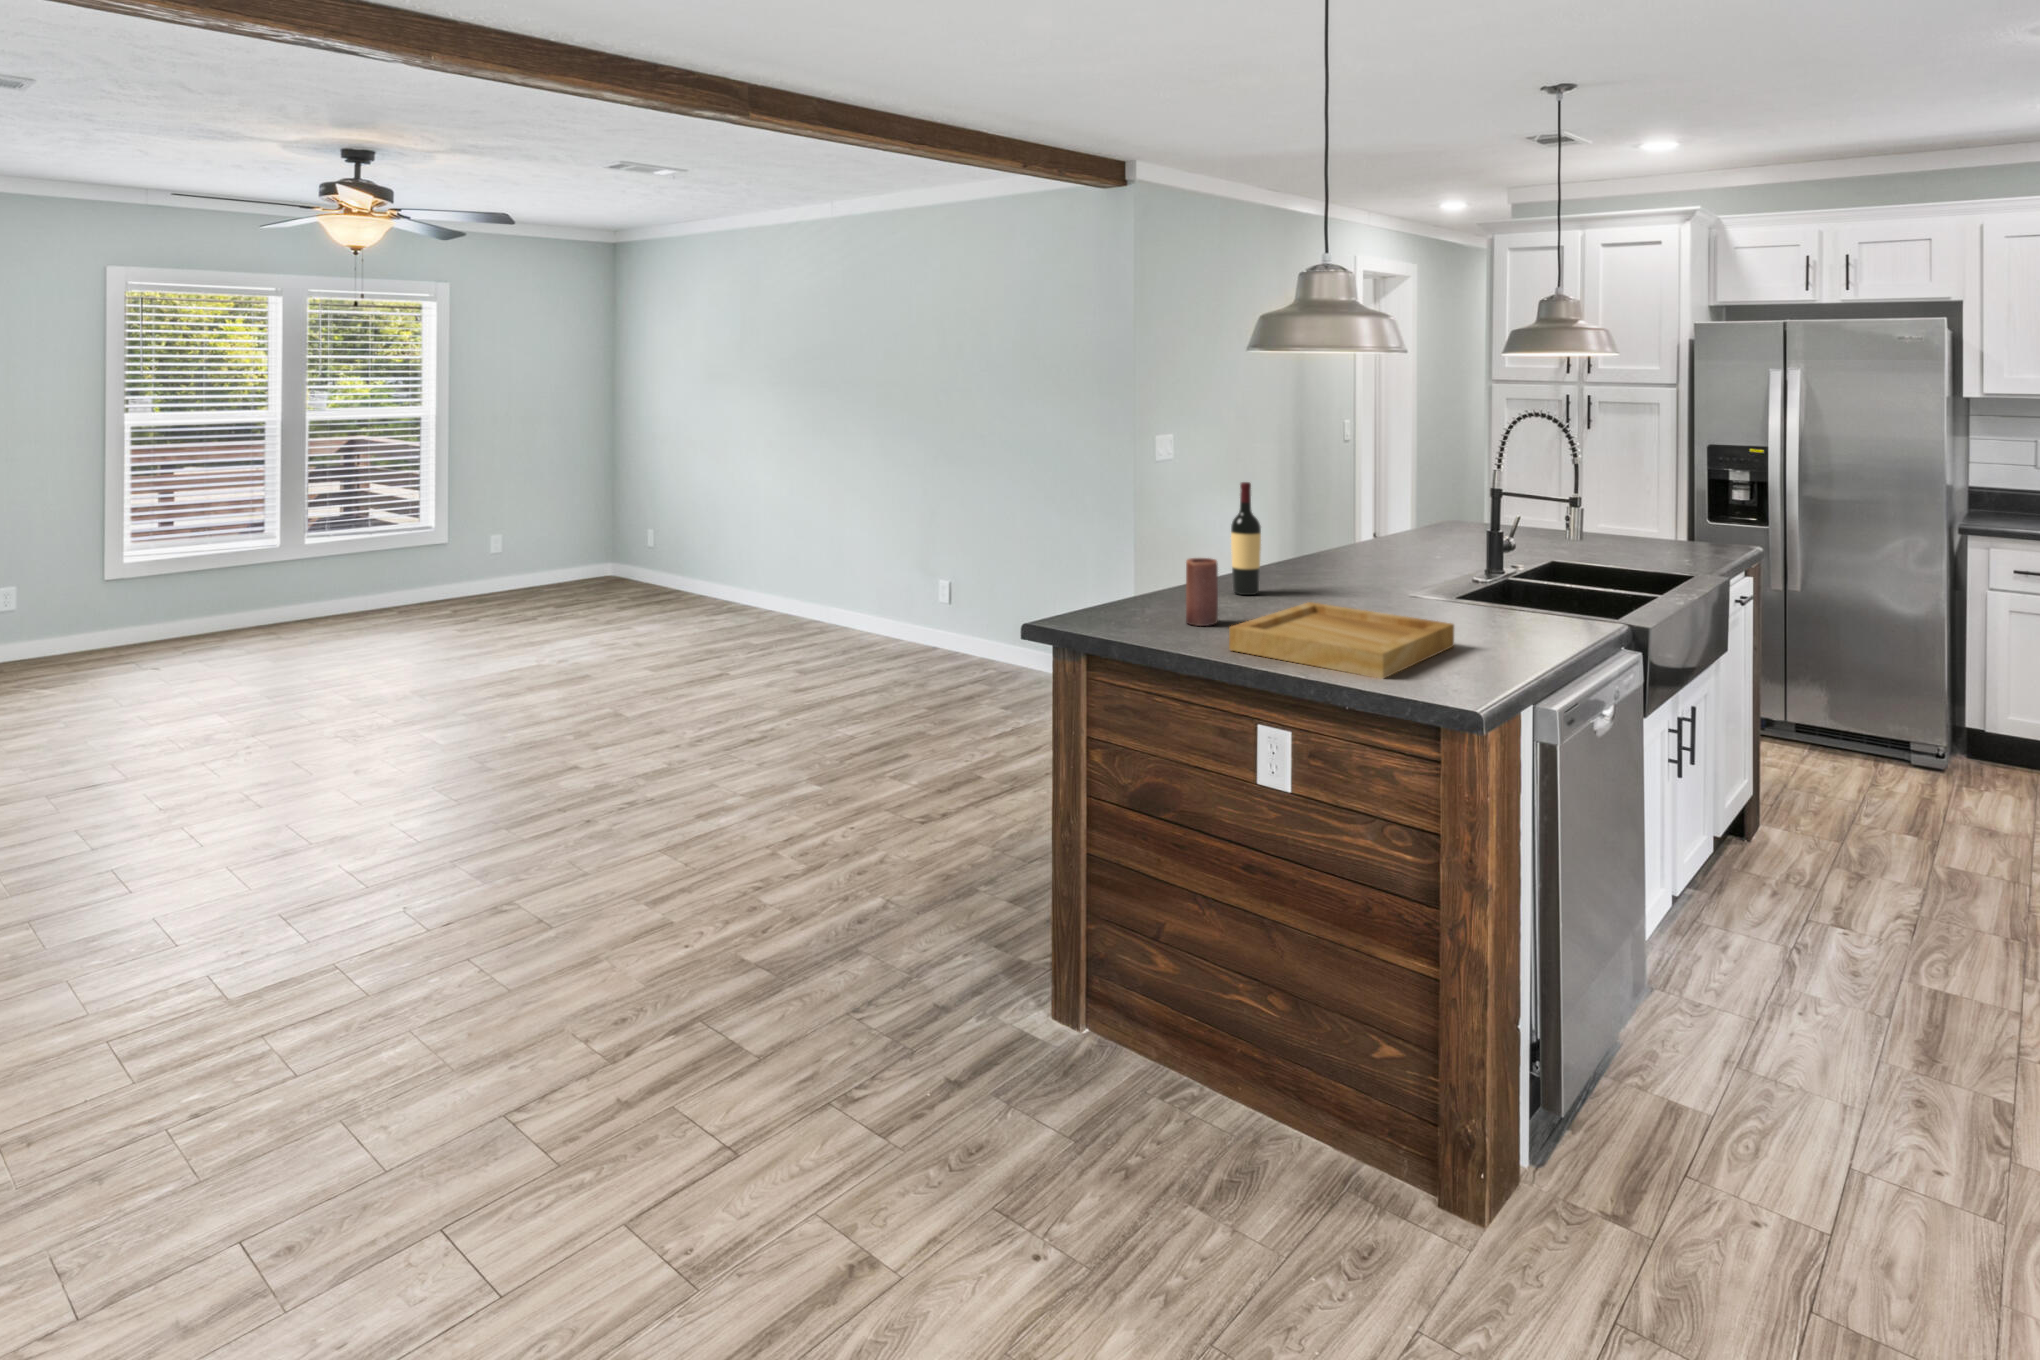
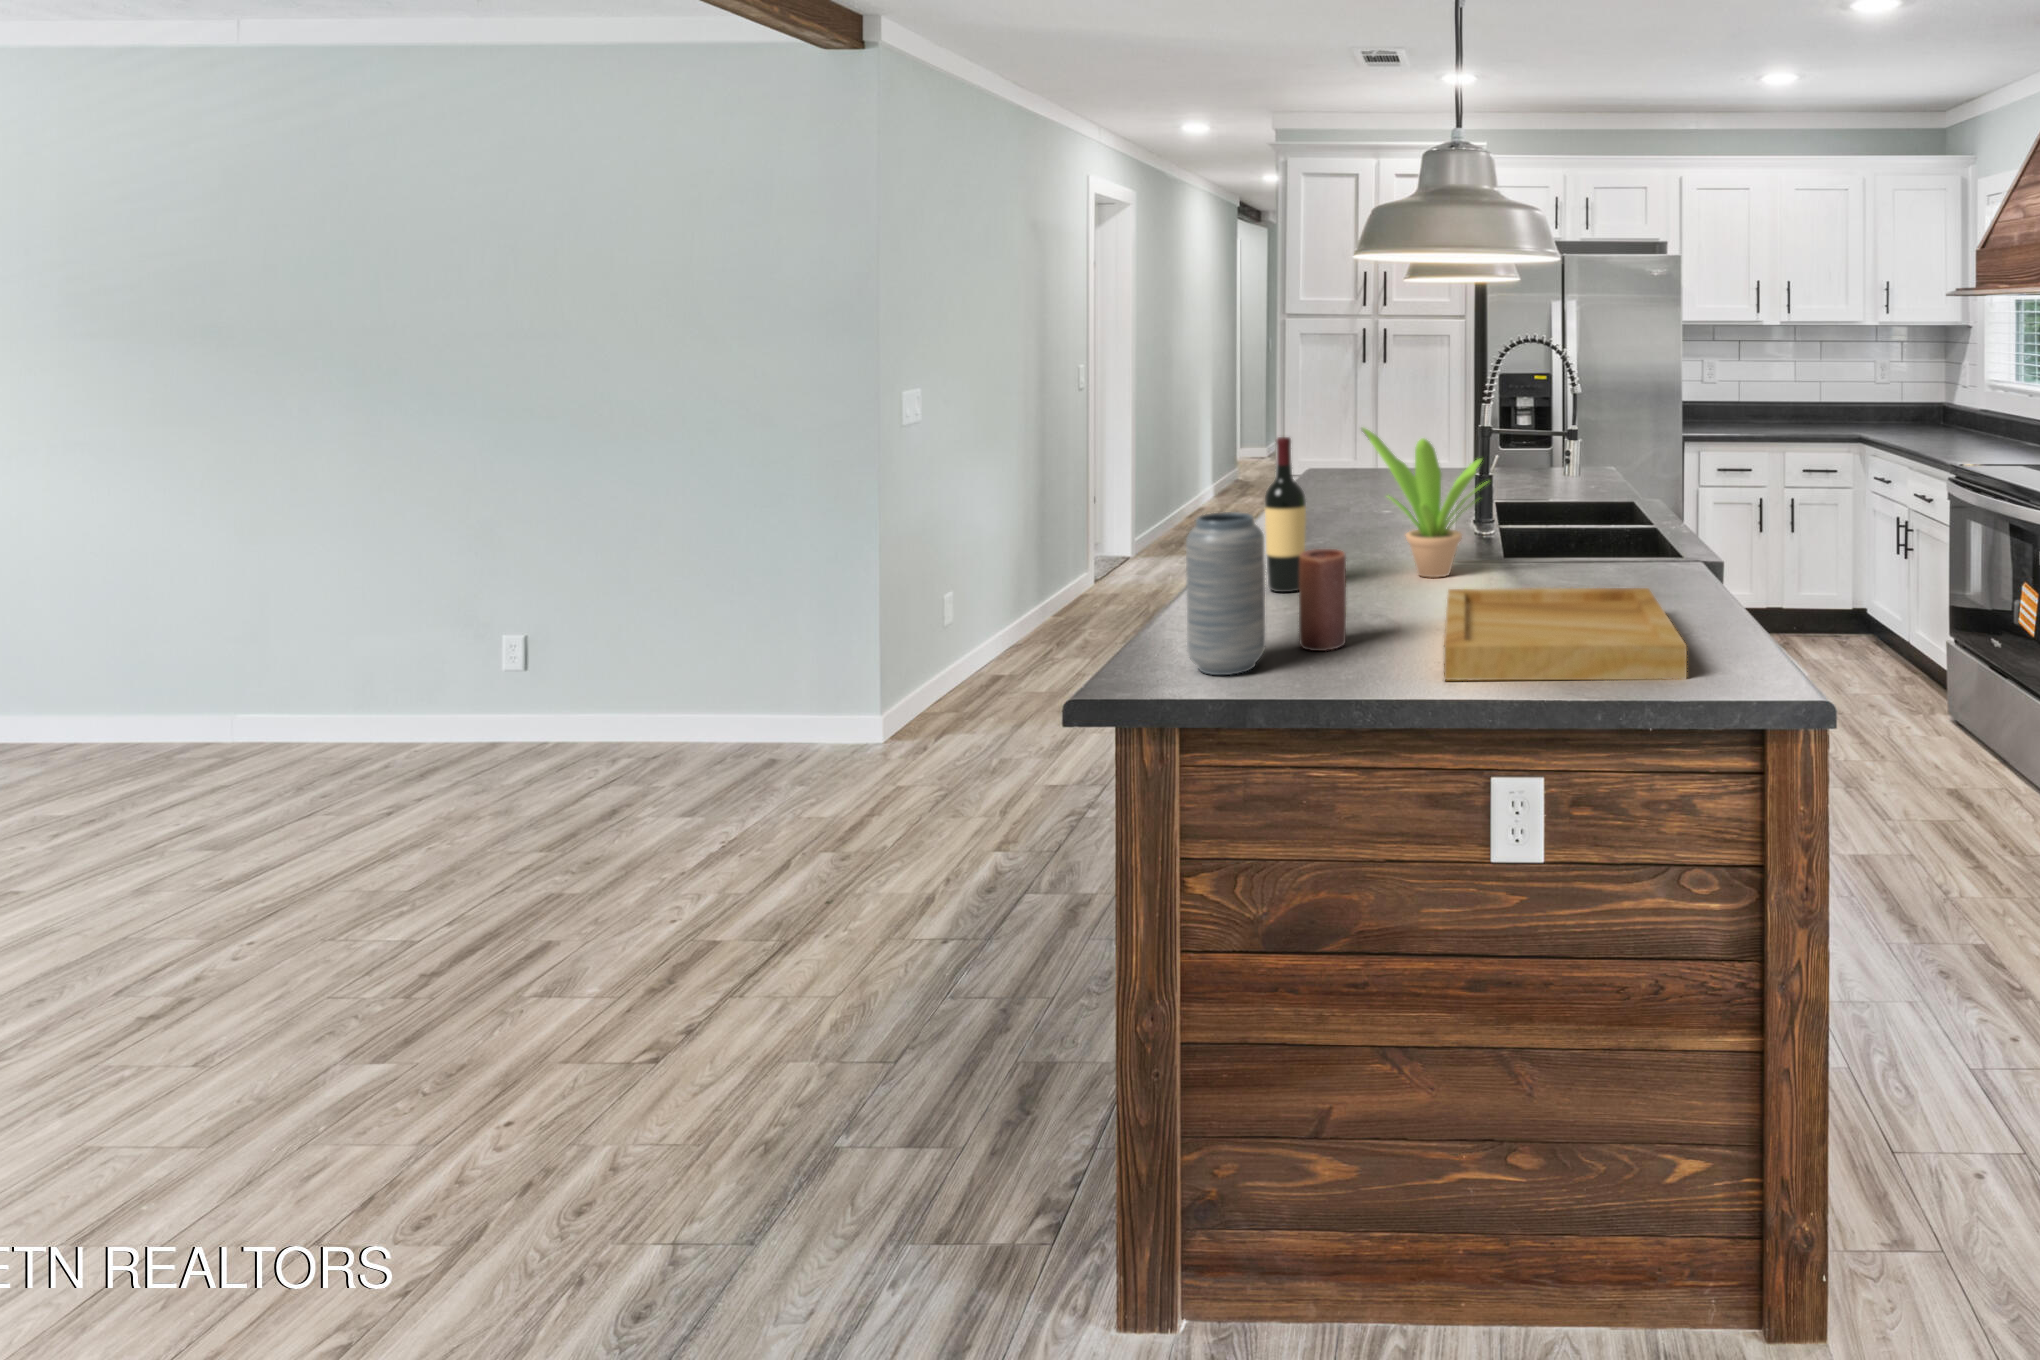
potted plant: none [1322,480,1417,603] -> present [1362,428,1486,578]
vase: none [1104,524,1153,627] -> present [1186,512,1265,675]

